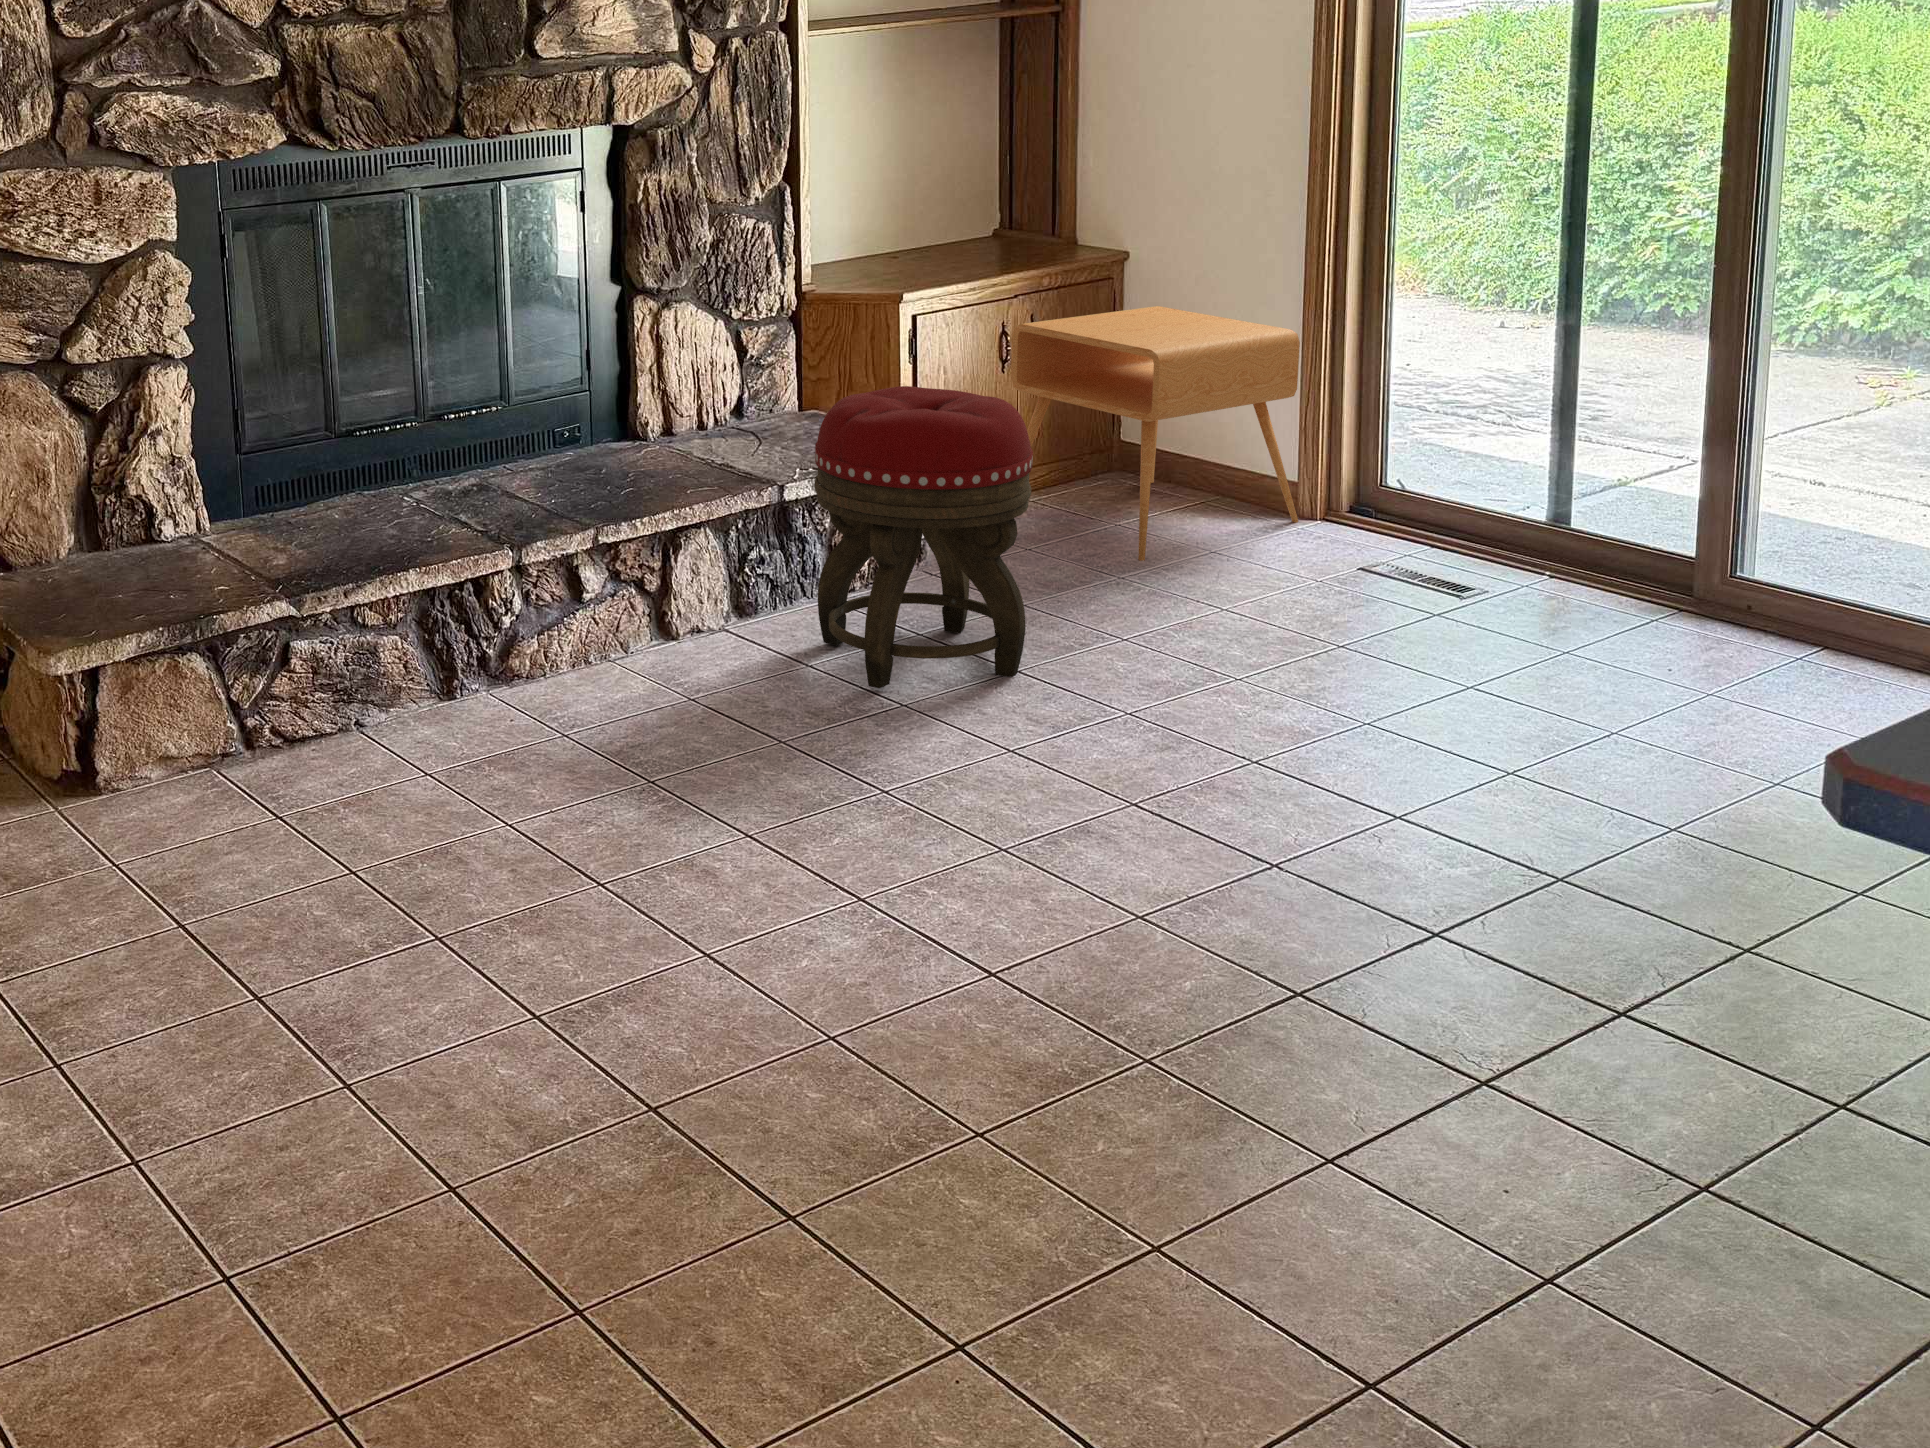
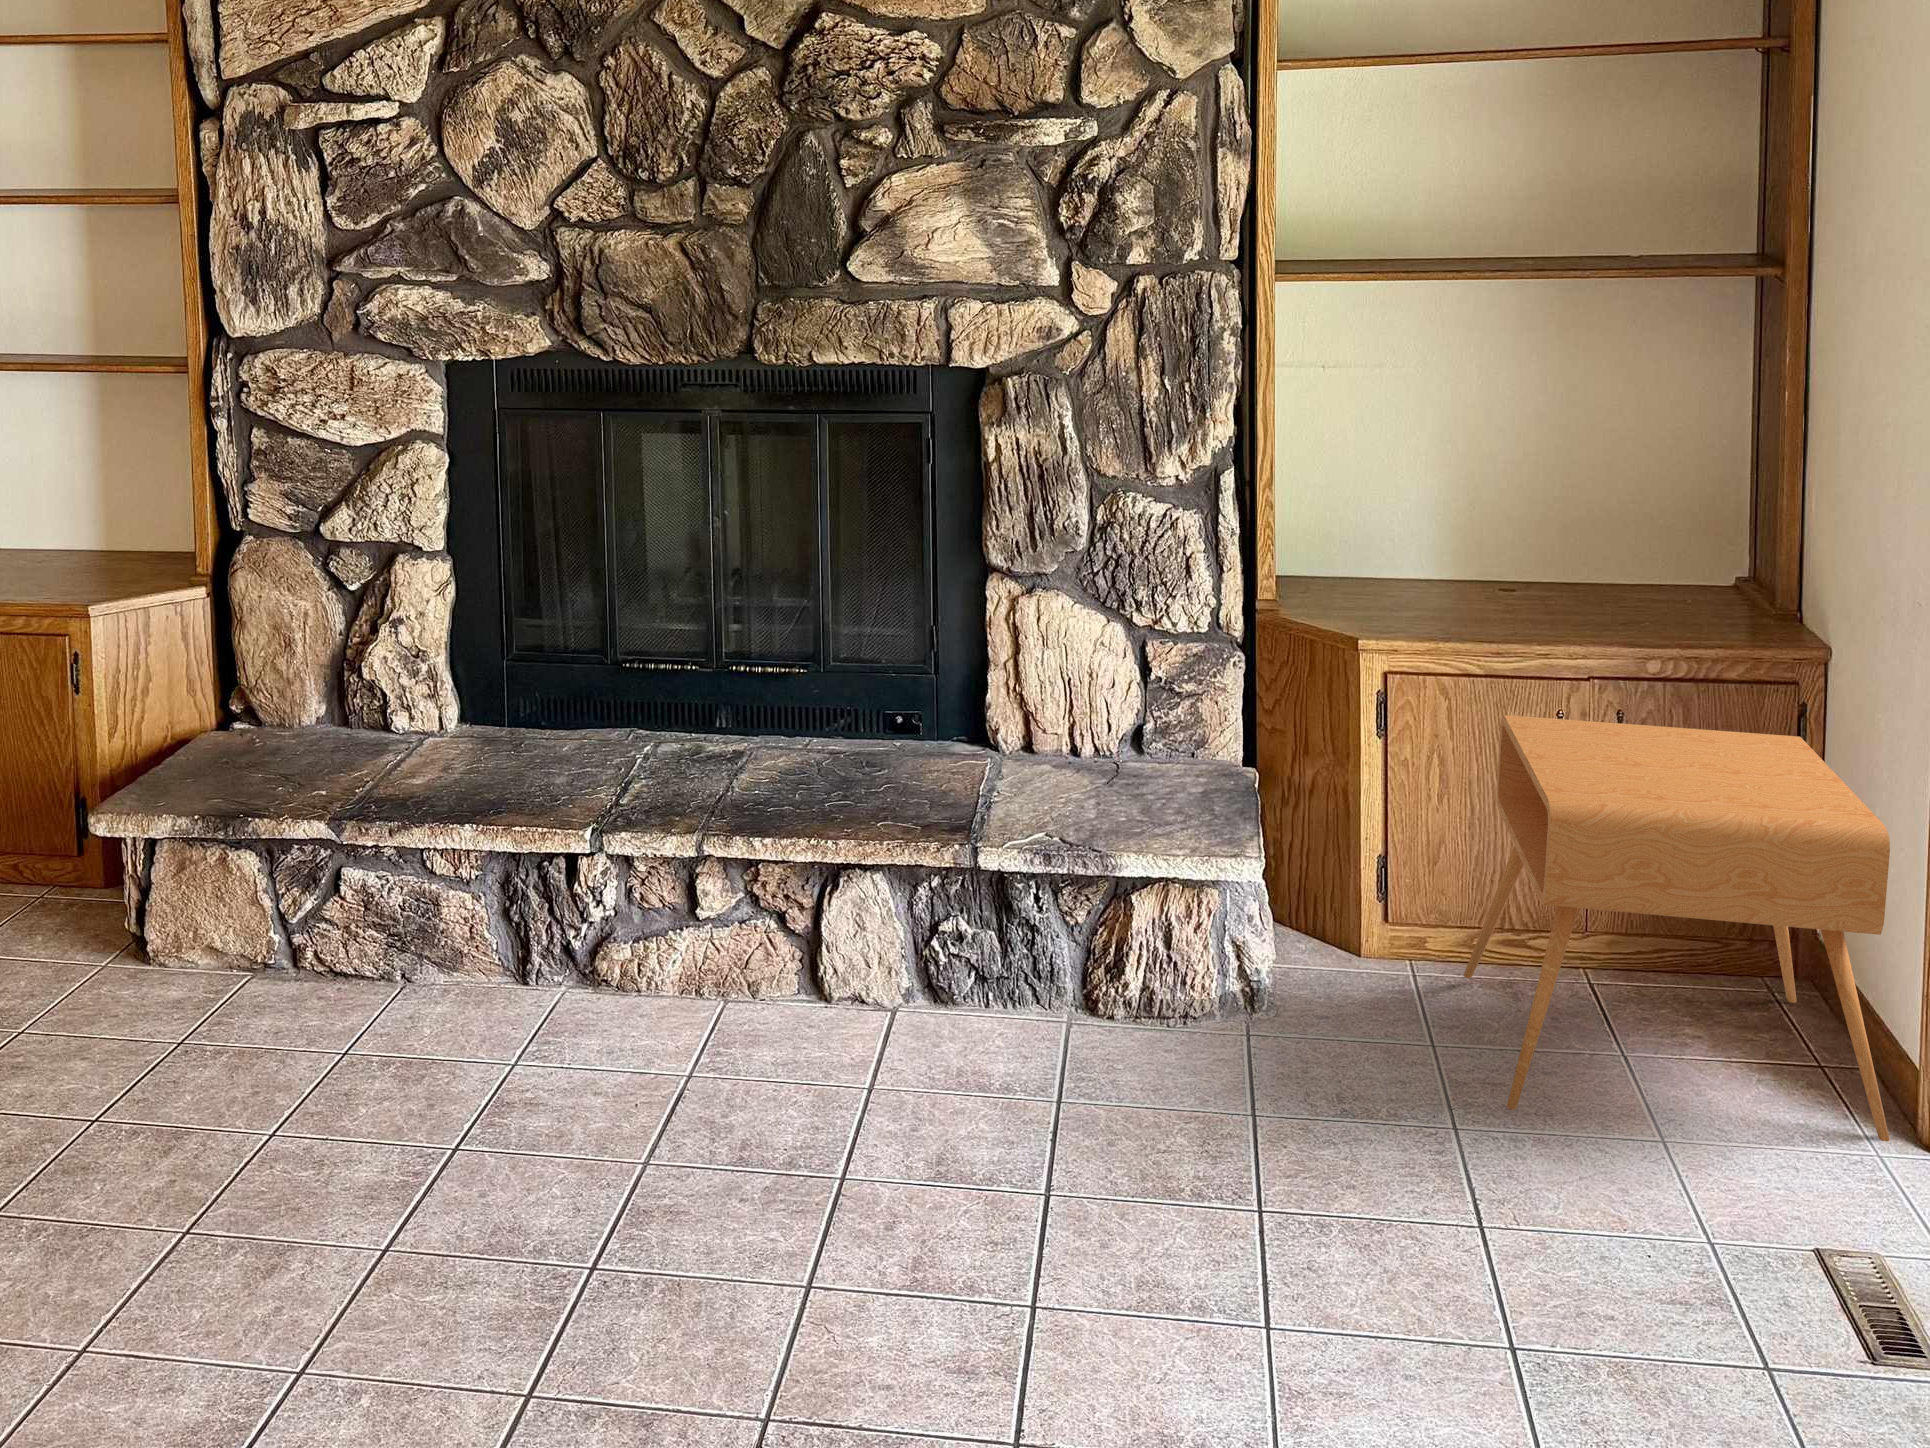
footstool: present [814,386,1033,688] -> none [862,755,1156,1195]

